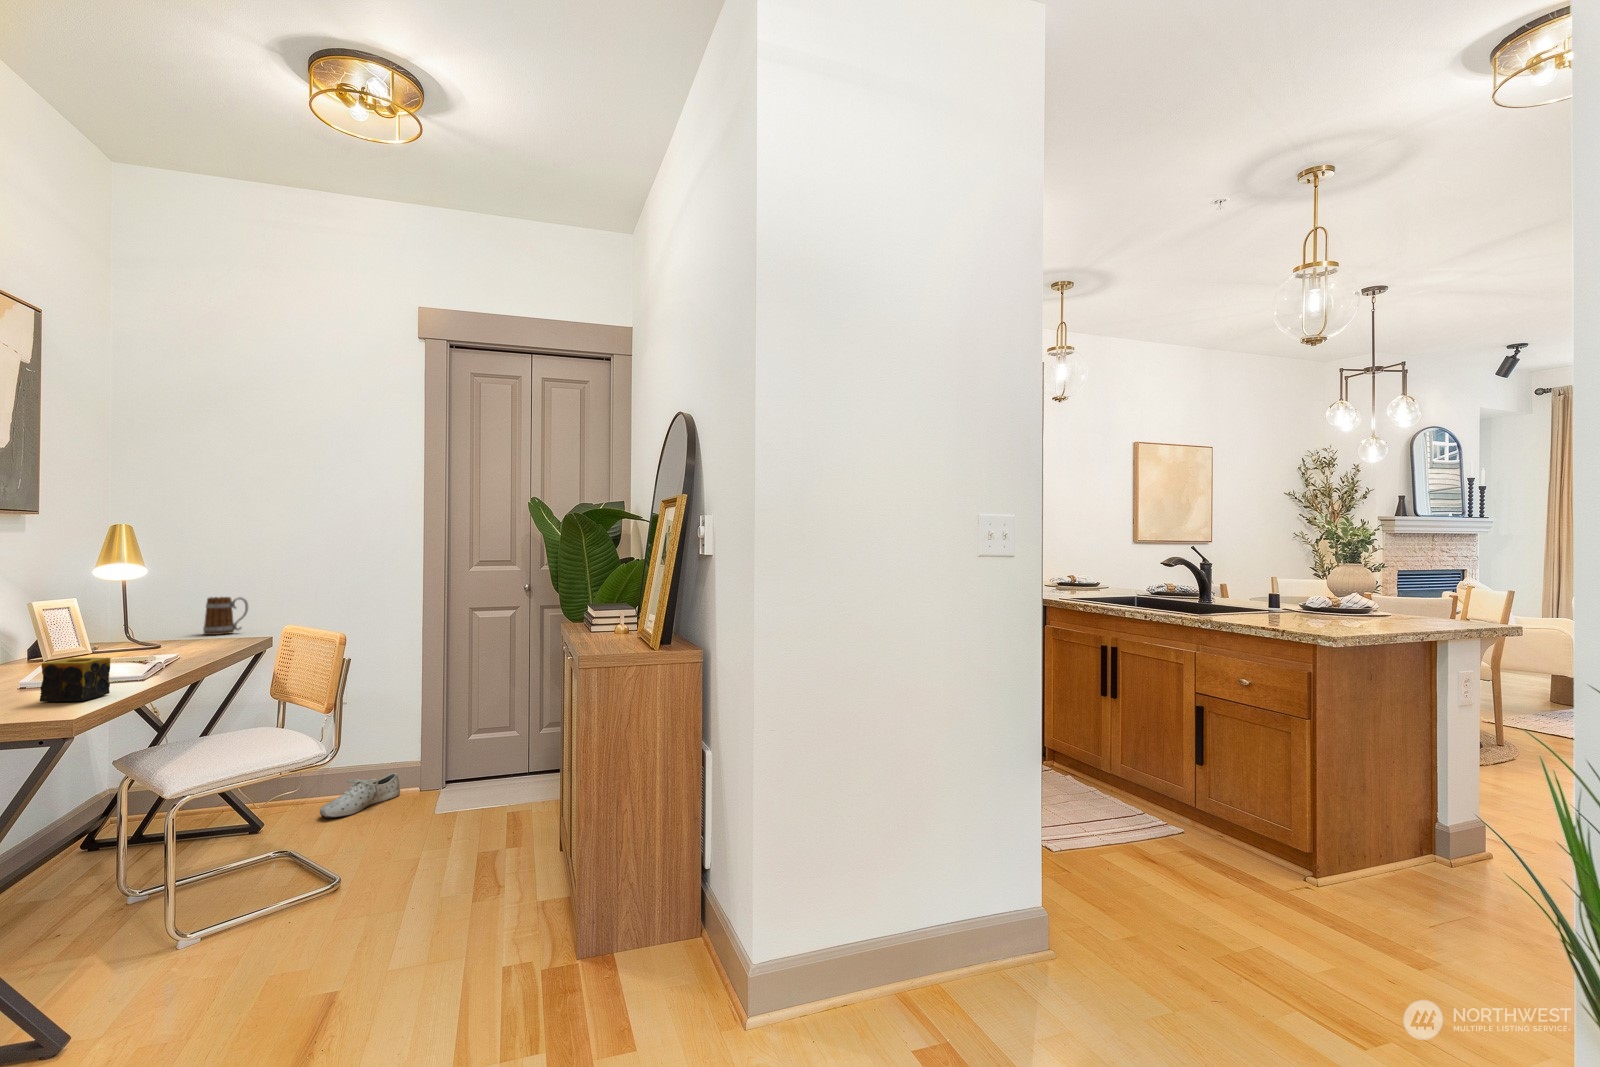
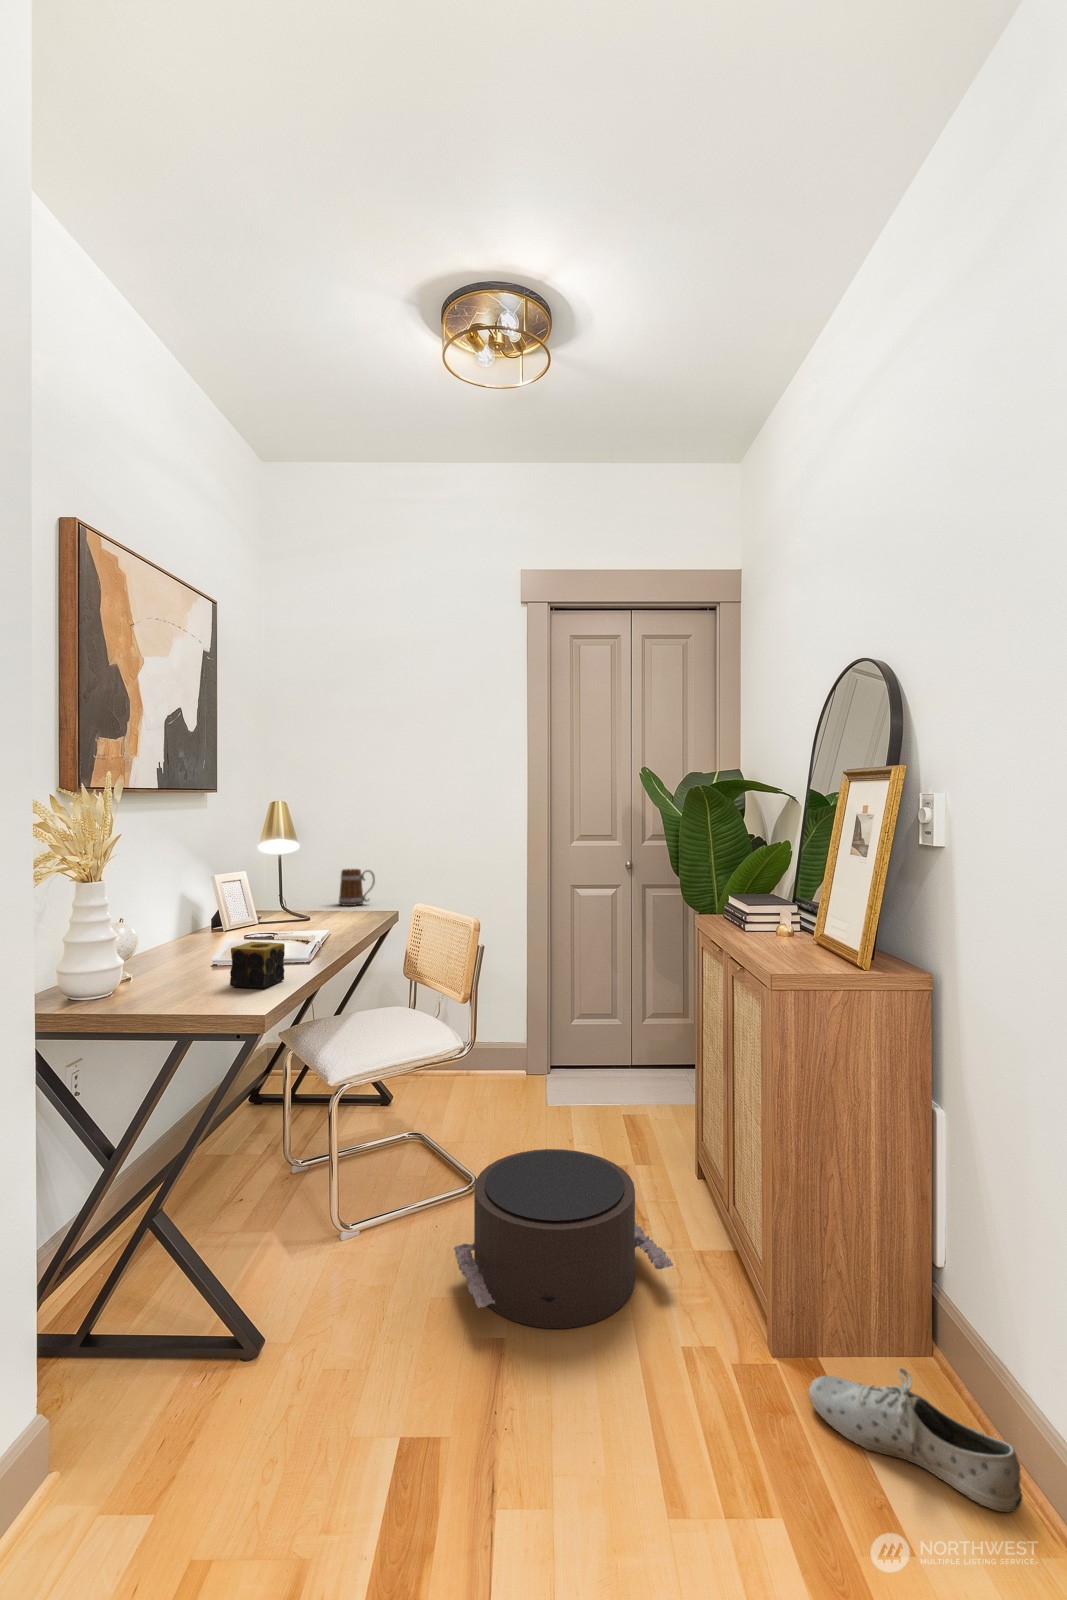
shoe: present [320,773,400,818] -> present [809,1368,1022,1512]
pouf: none [297,833,508,977] -> present [454,1149,673,1328]

